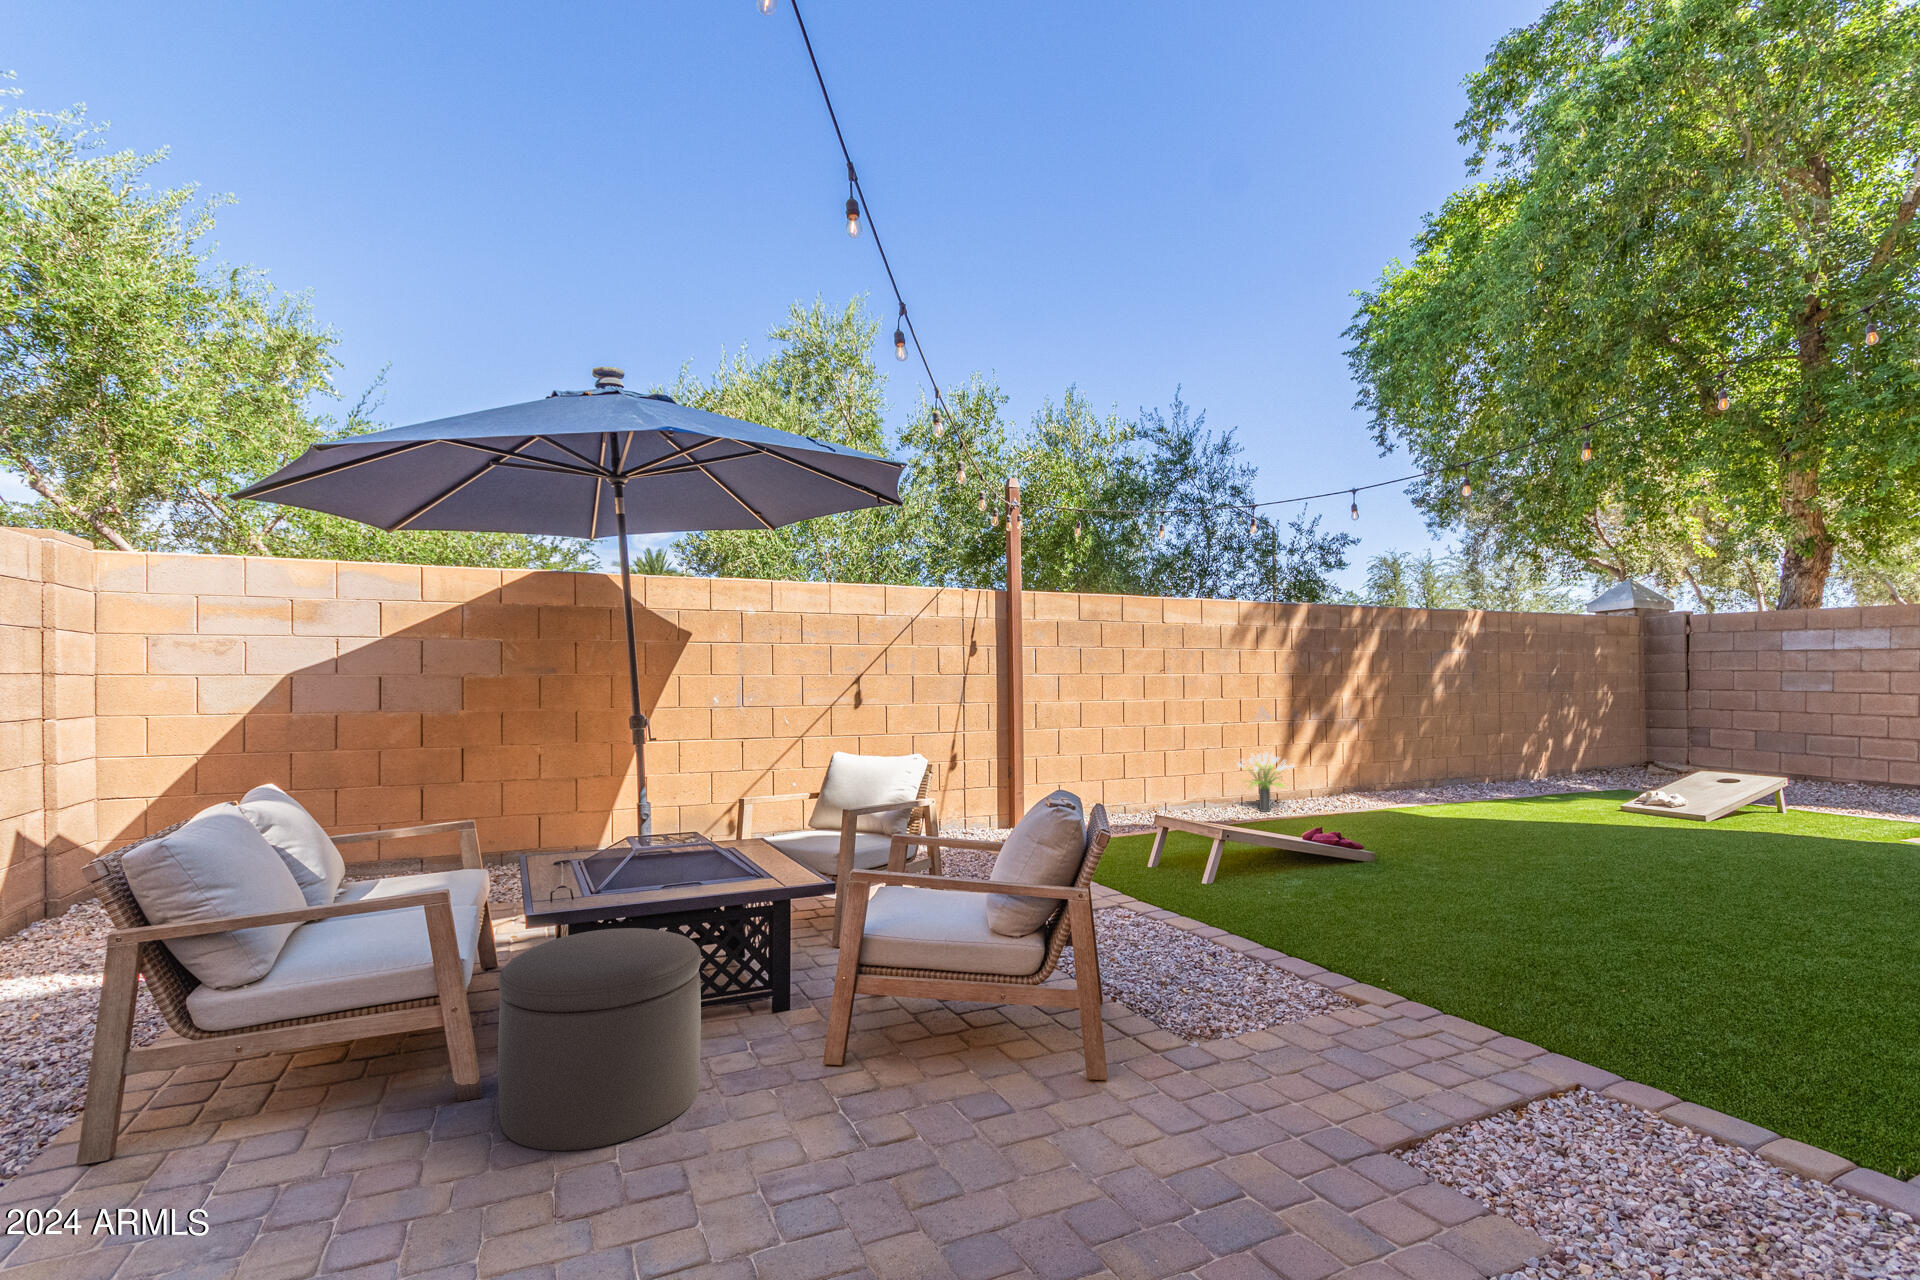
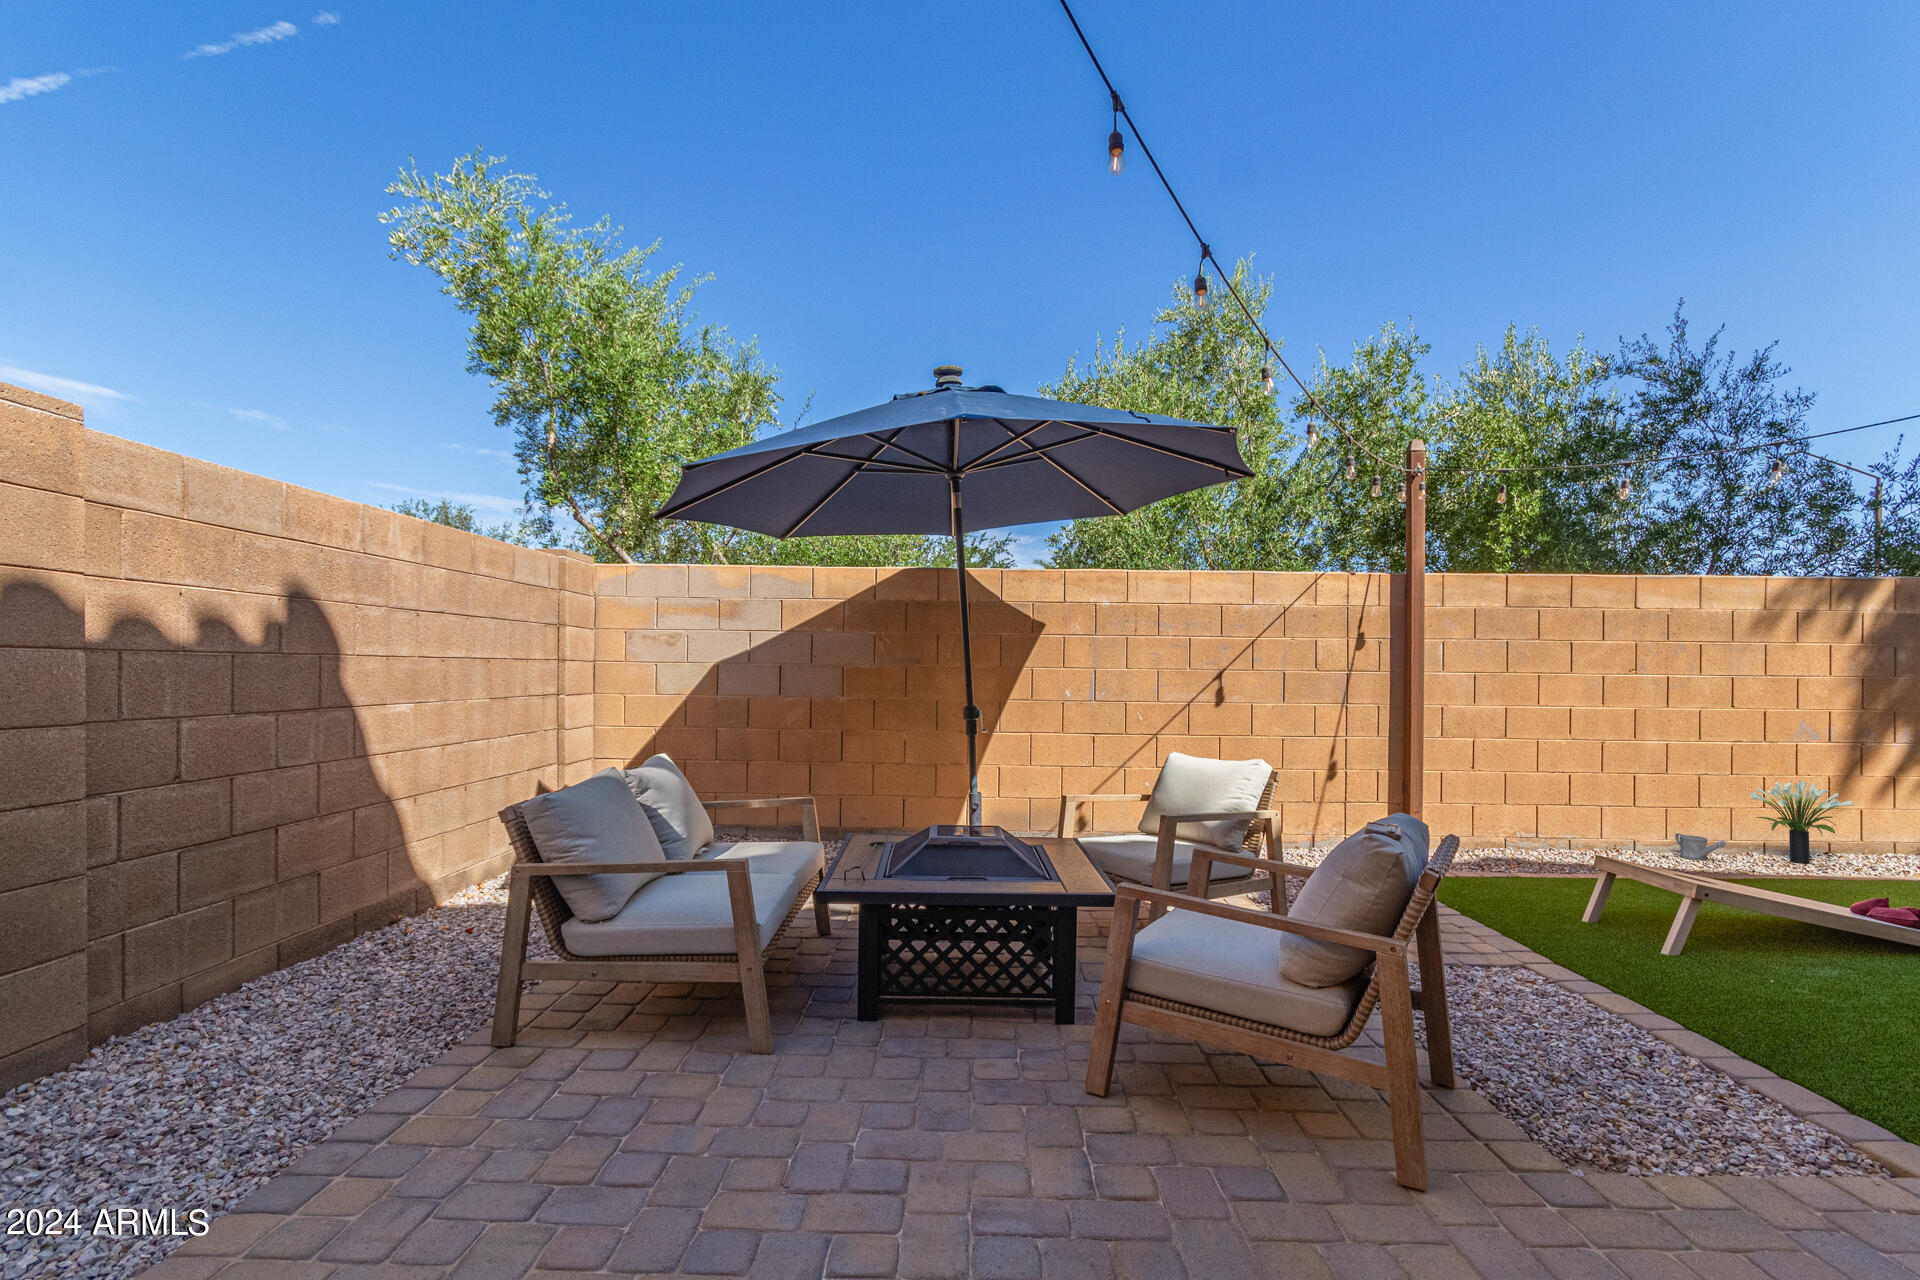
watering can: none [1193,797,1225,816] -> present [1675,833,1726,860]
ottoman: present [498,928,701,1151] -> none [773,913,955,1126]

